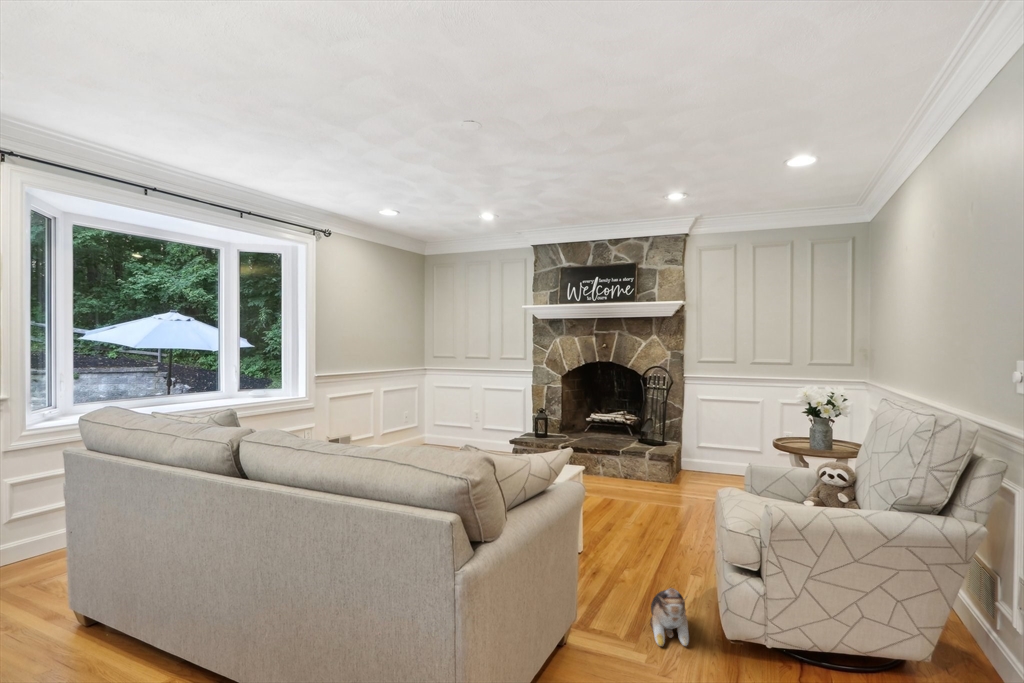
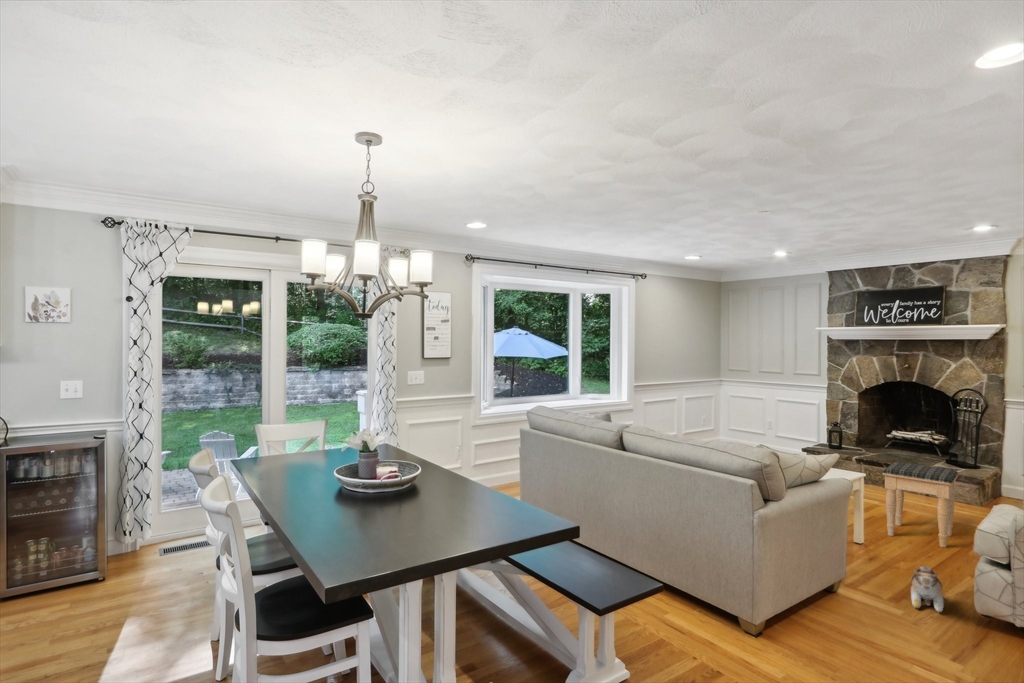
footstool: none [599,447,666,540] -> present [883,462,958,547]

